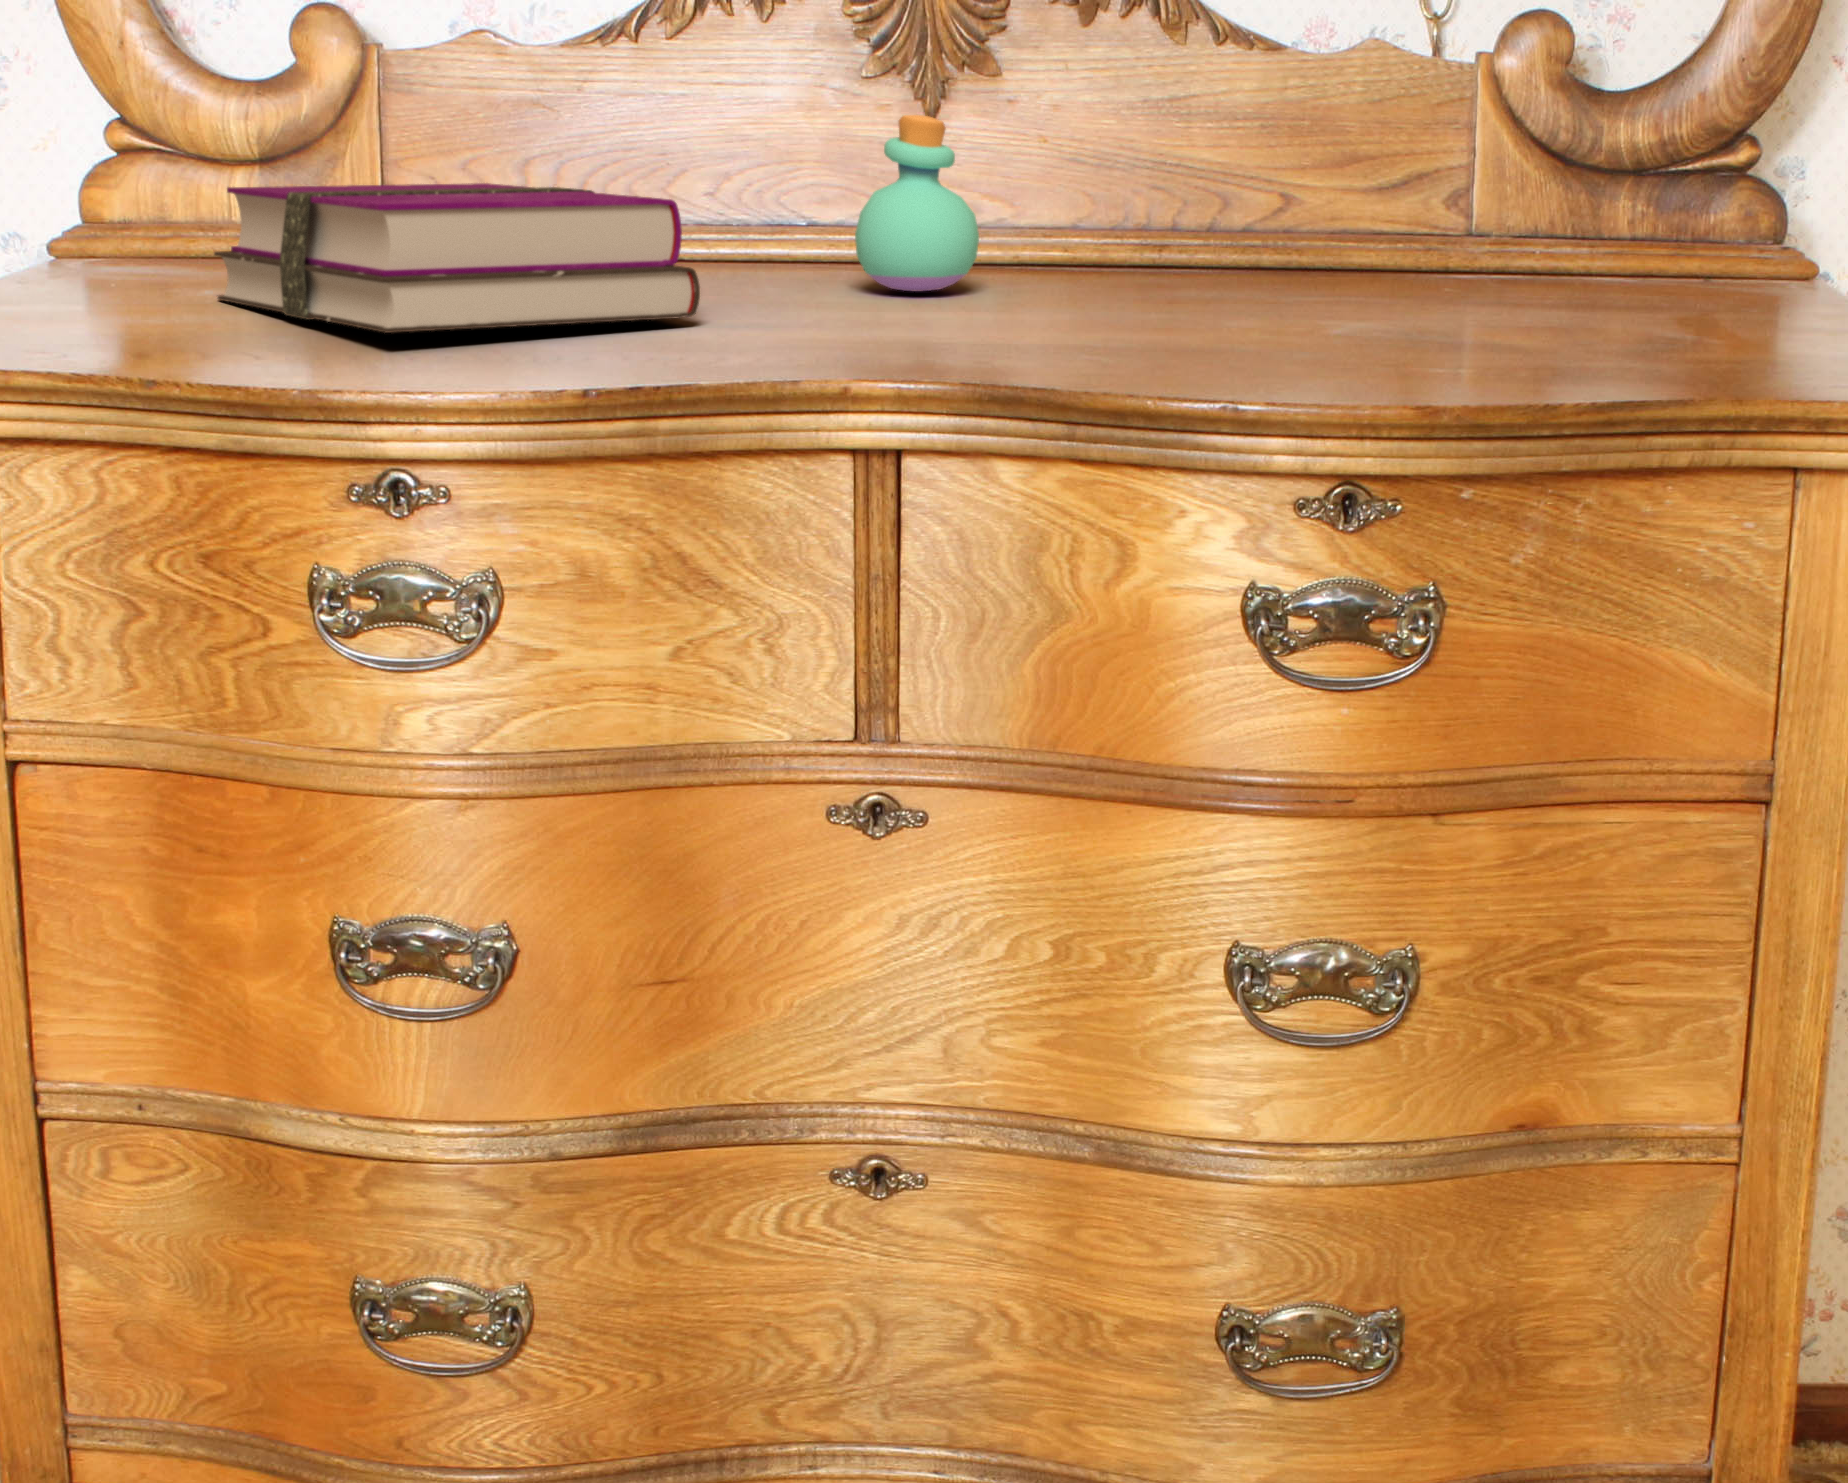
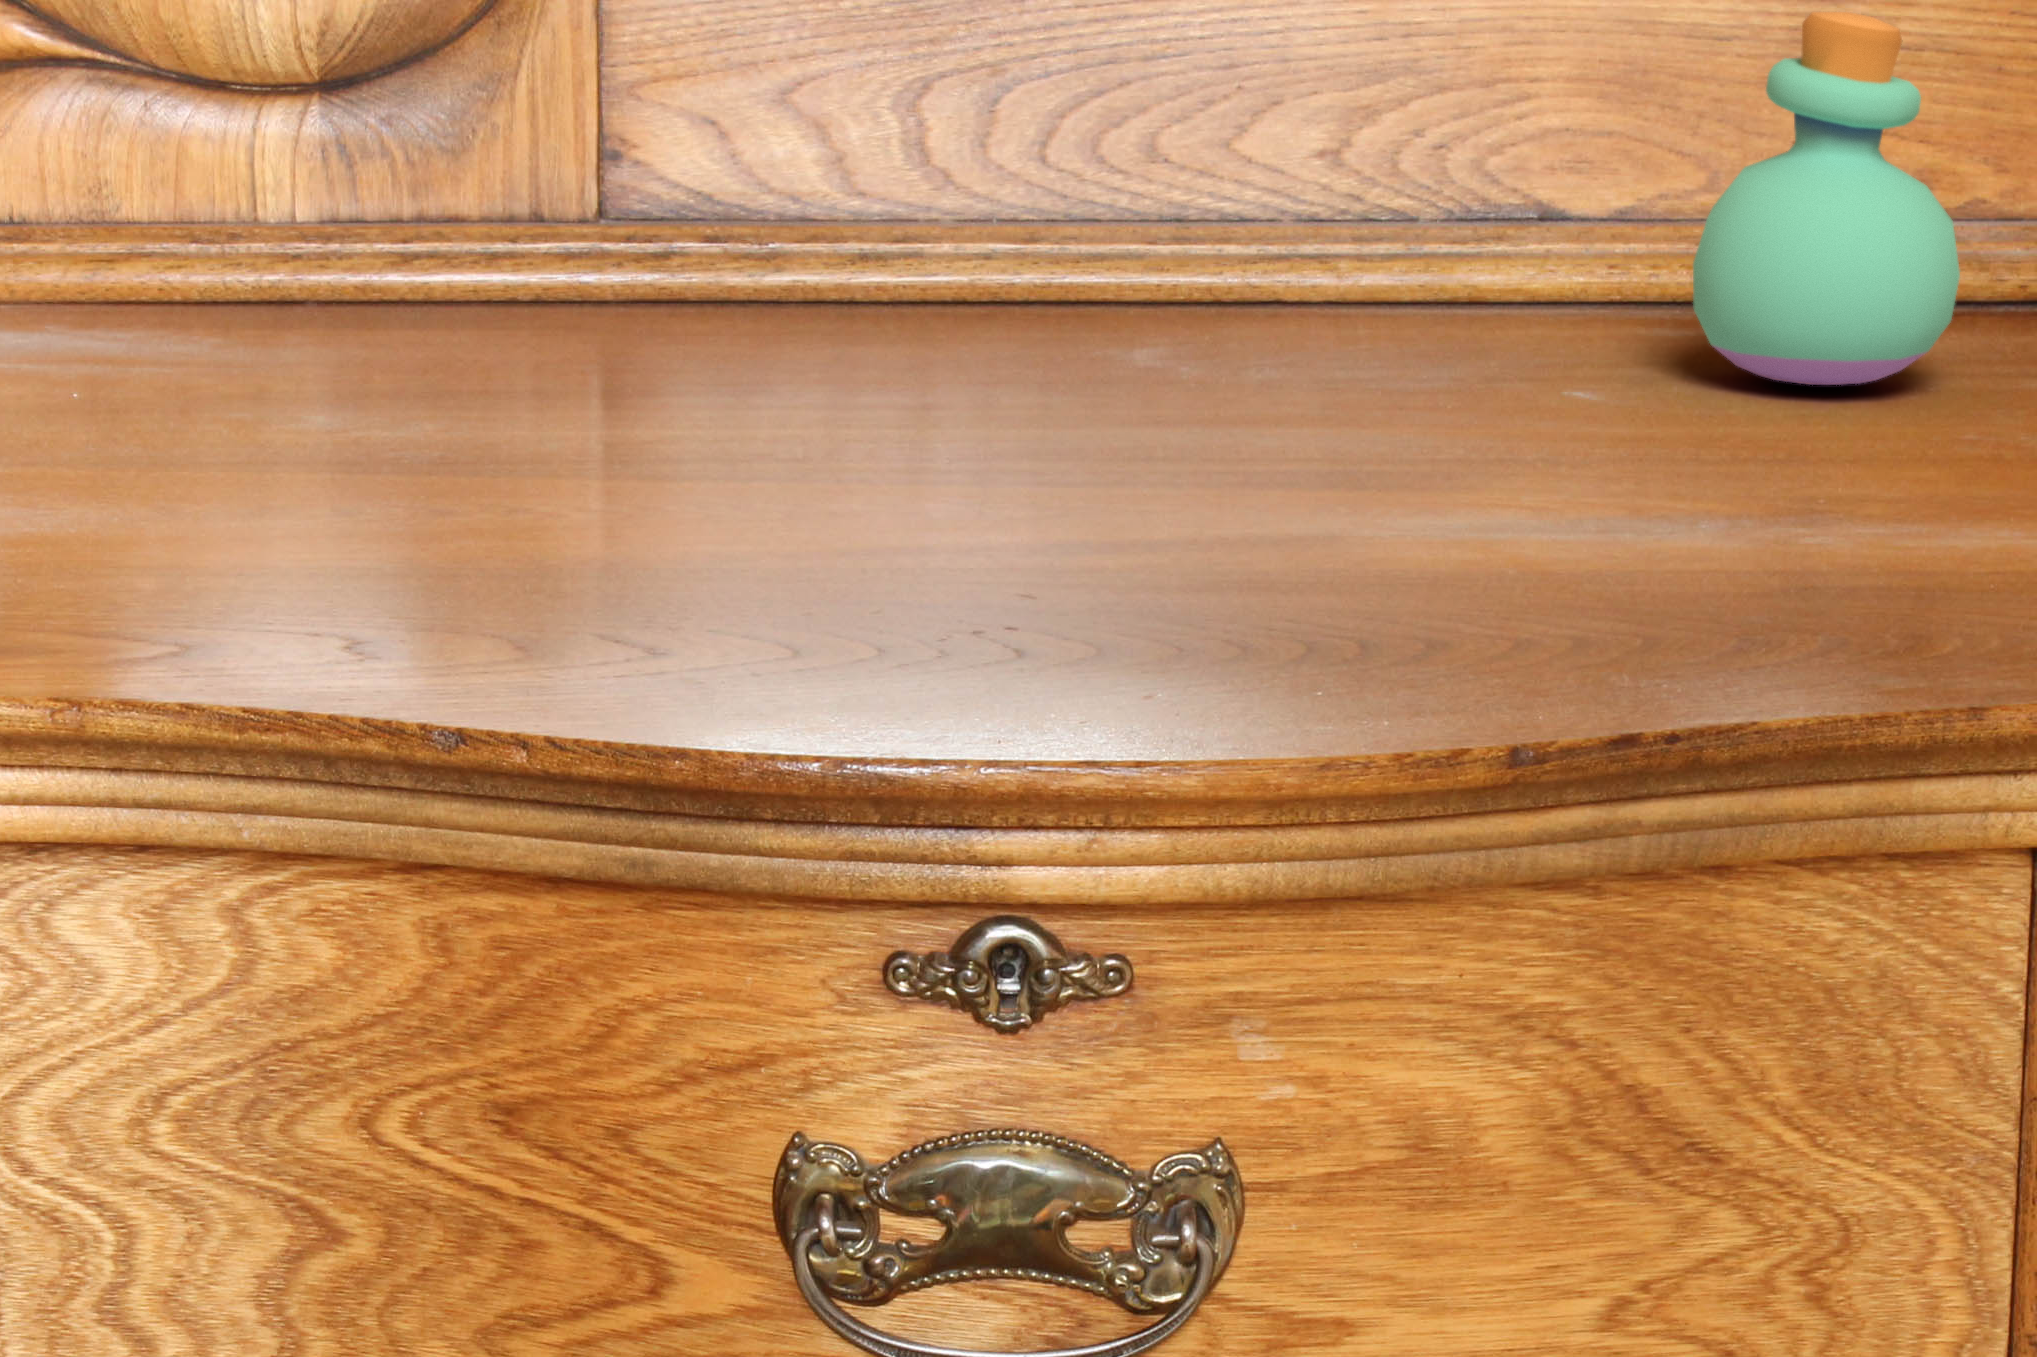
hardback book: present [214,183,700,333] -> none [337,153,1505,566]

